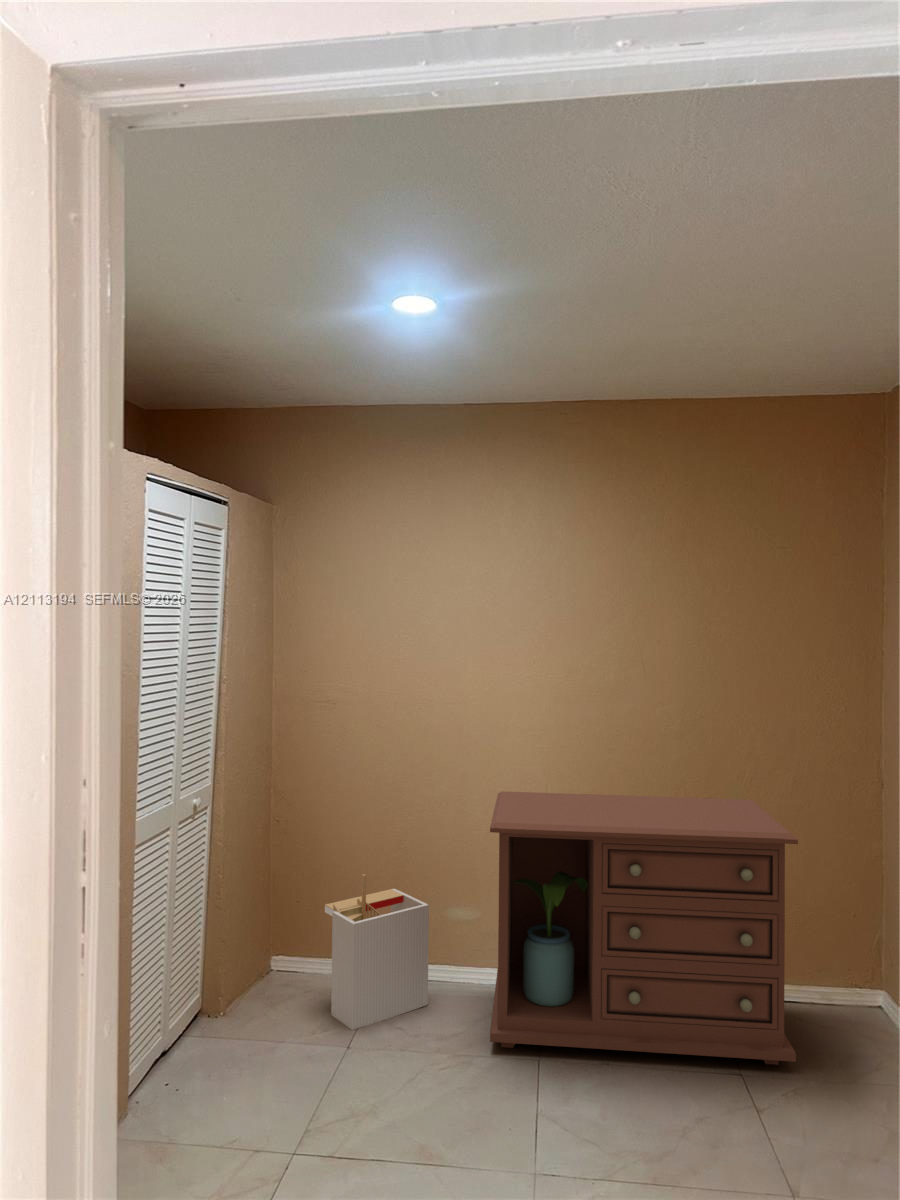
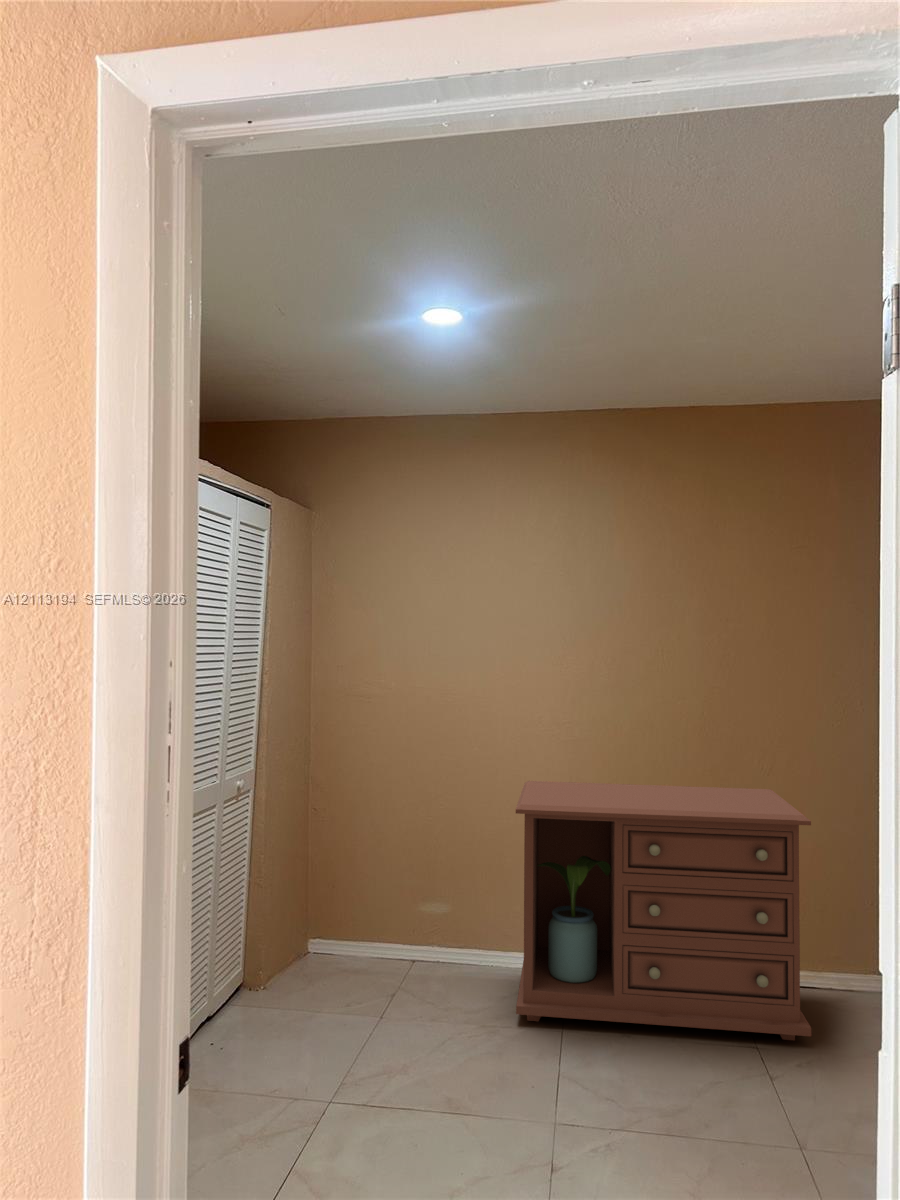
storage bin: present [325,874,429,1030] -> none [359,857,458,1005]

